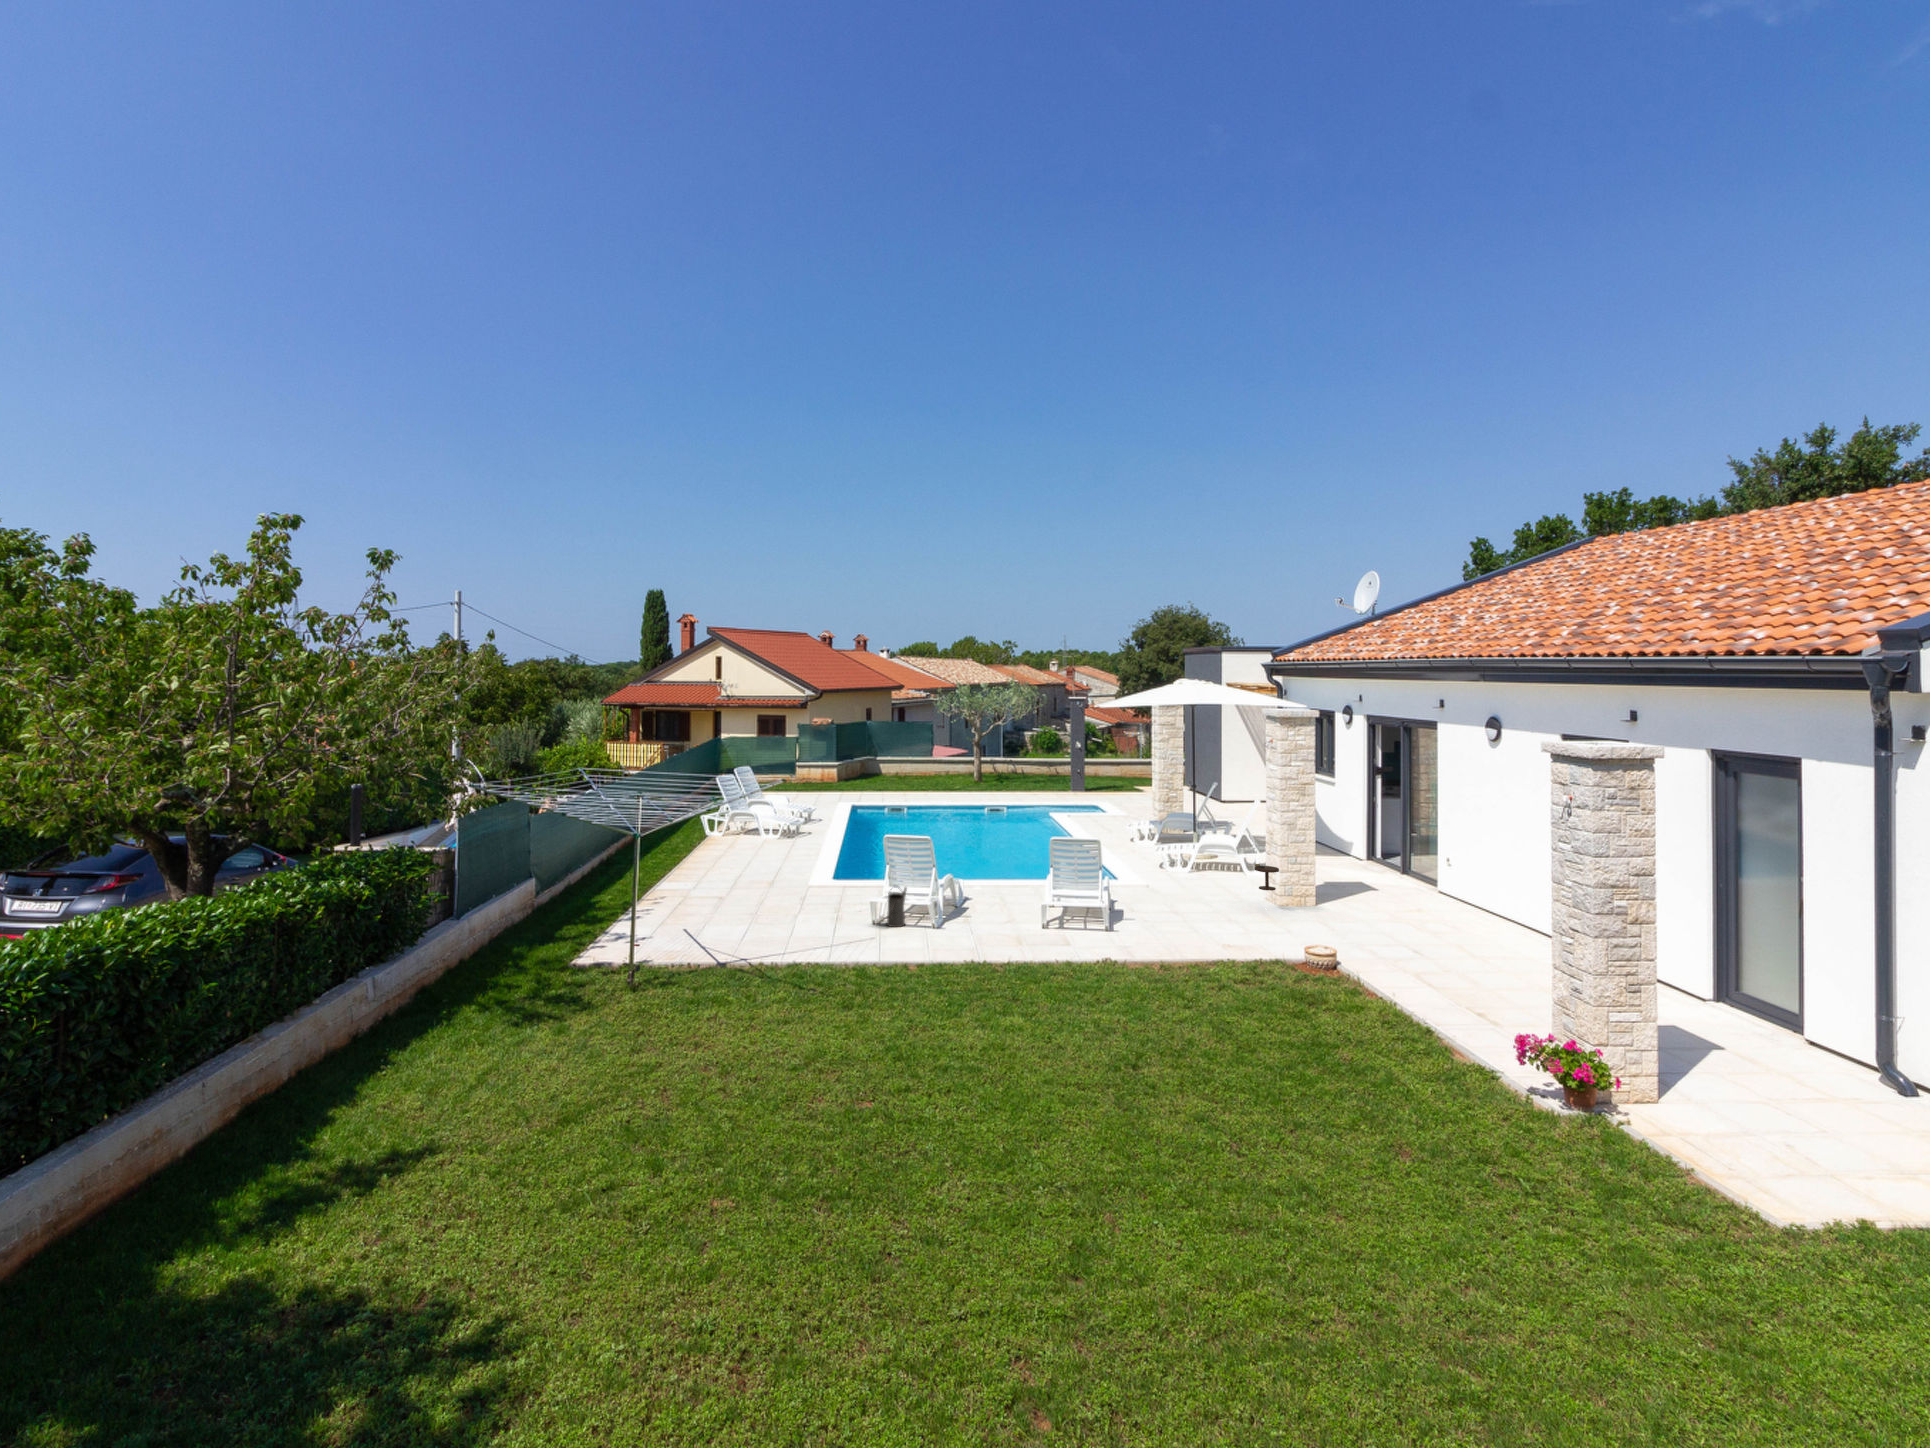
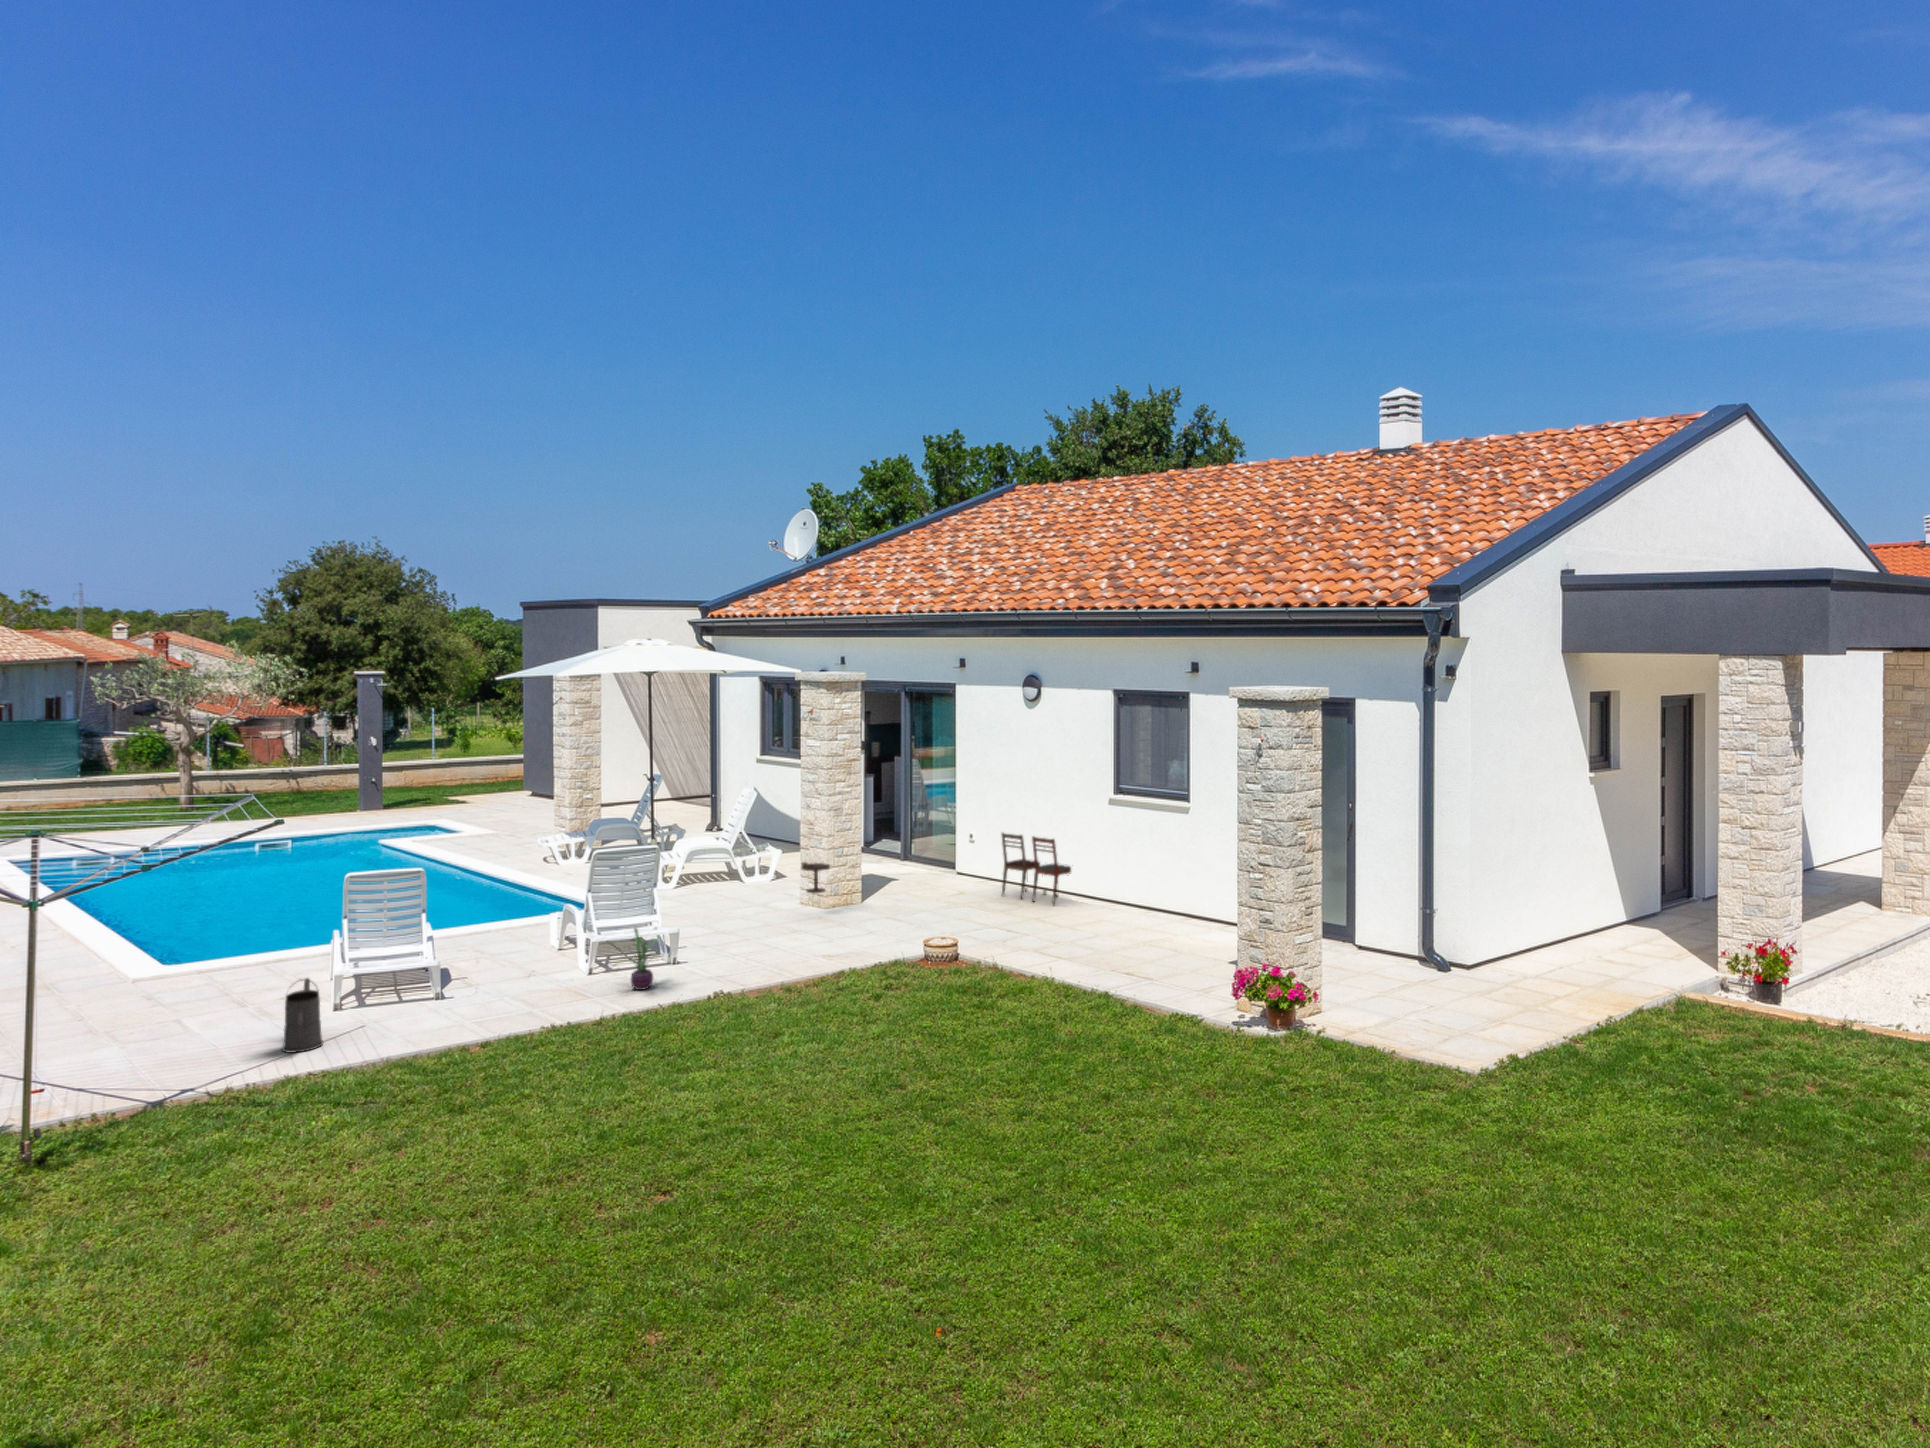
chair: none [1459,863,1539,941] -> present [1002,833,1071,905]
decorative plant: none [1065,890,1107,934] -> present [613,928,665,990]

